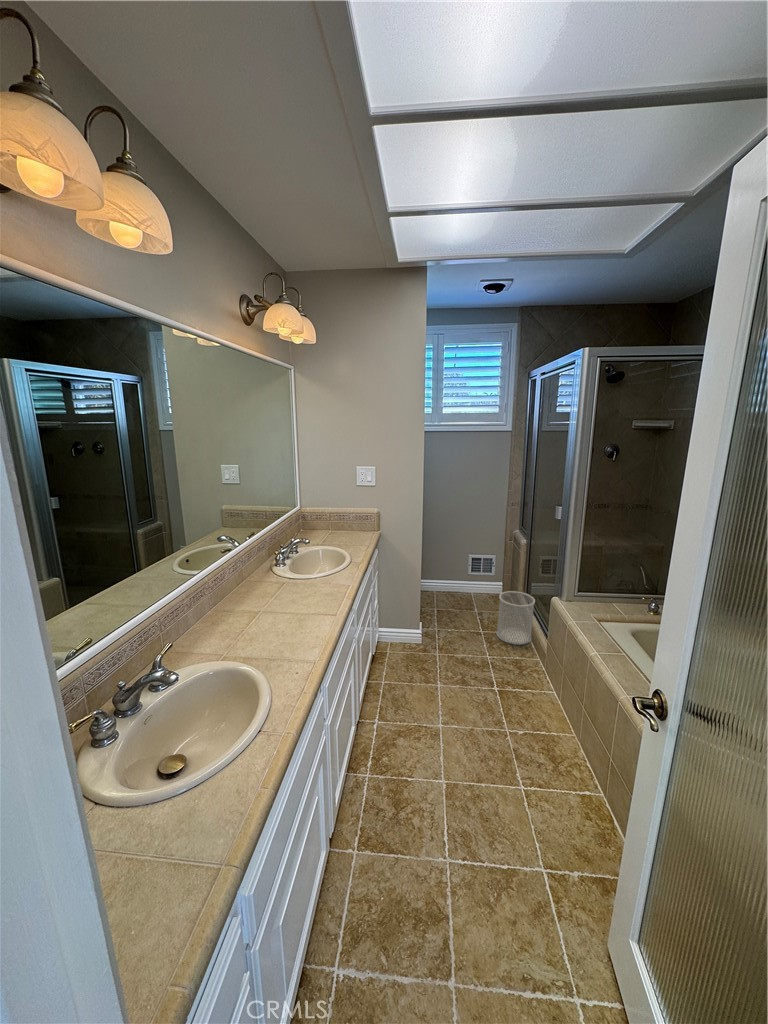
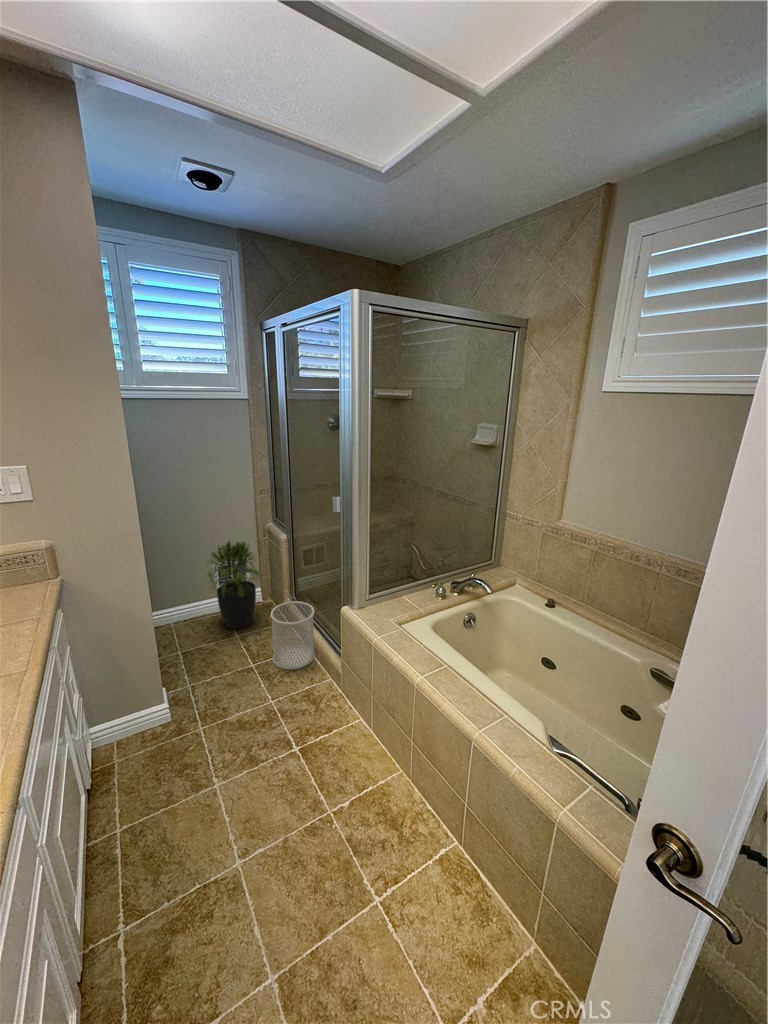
potted plant: none [458,536,502,606] -> present [207,540,261,629]

